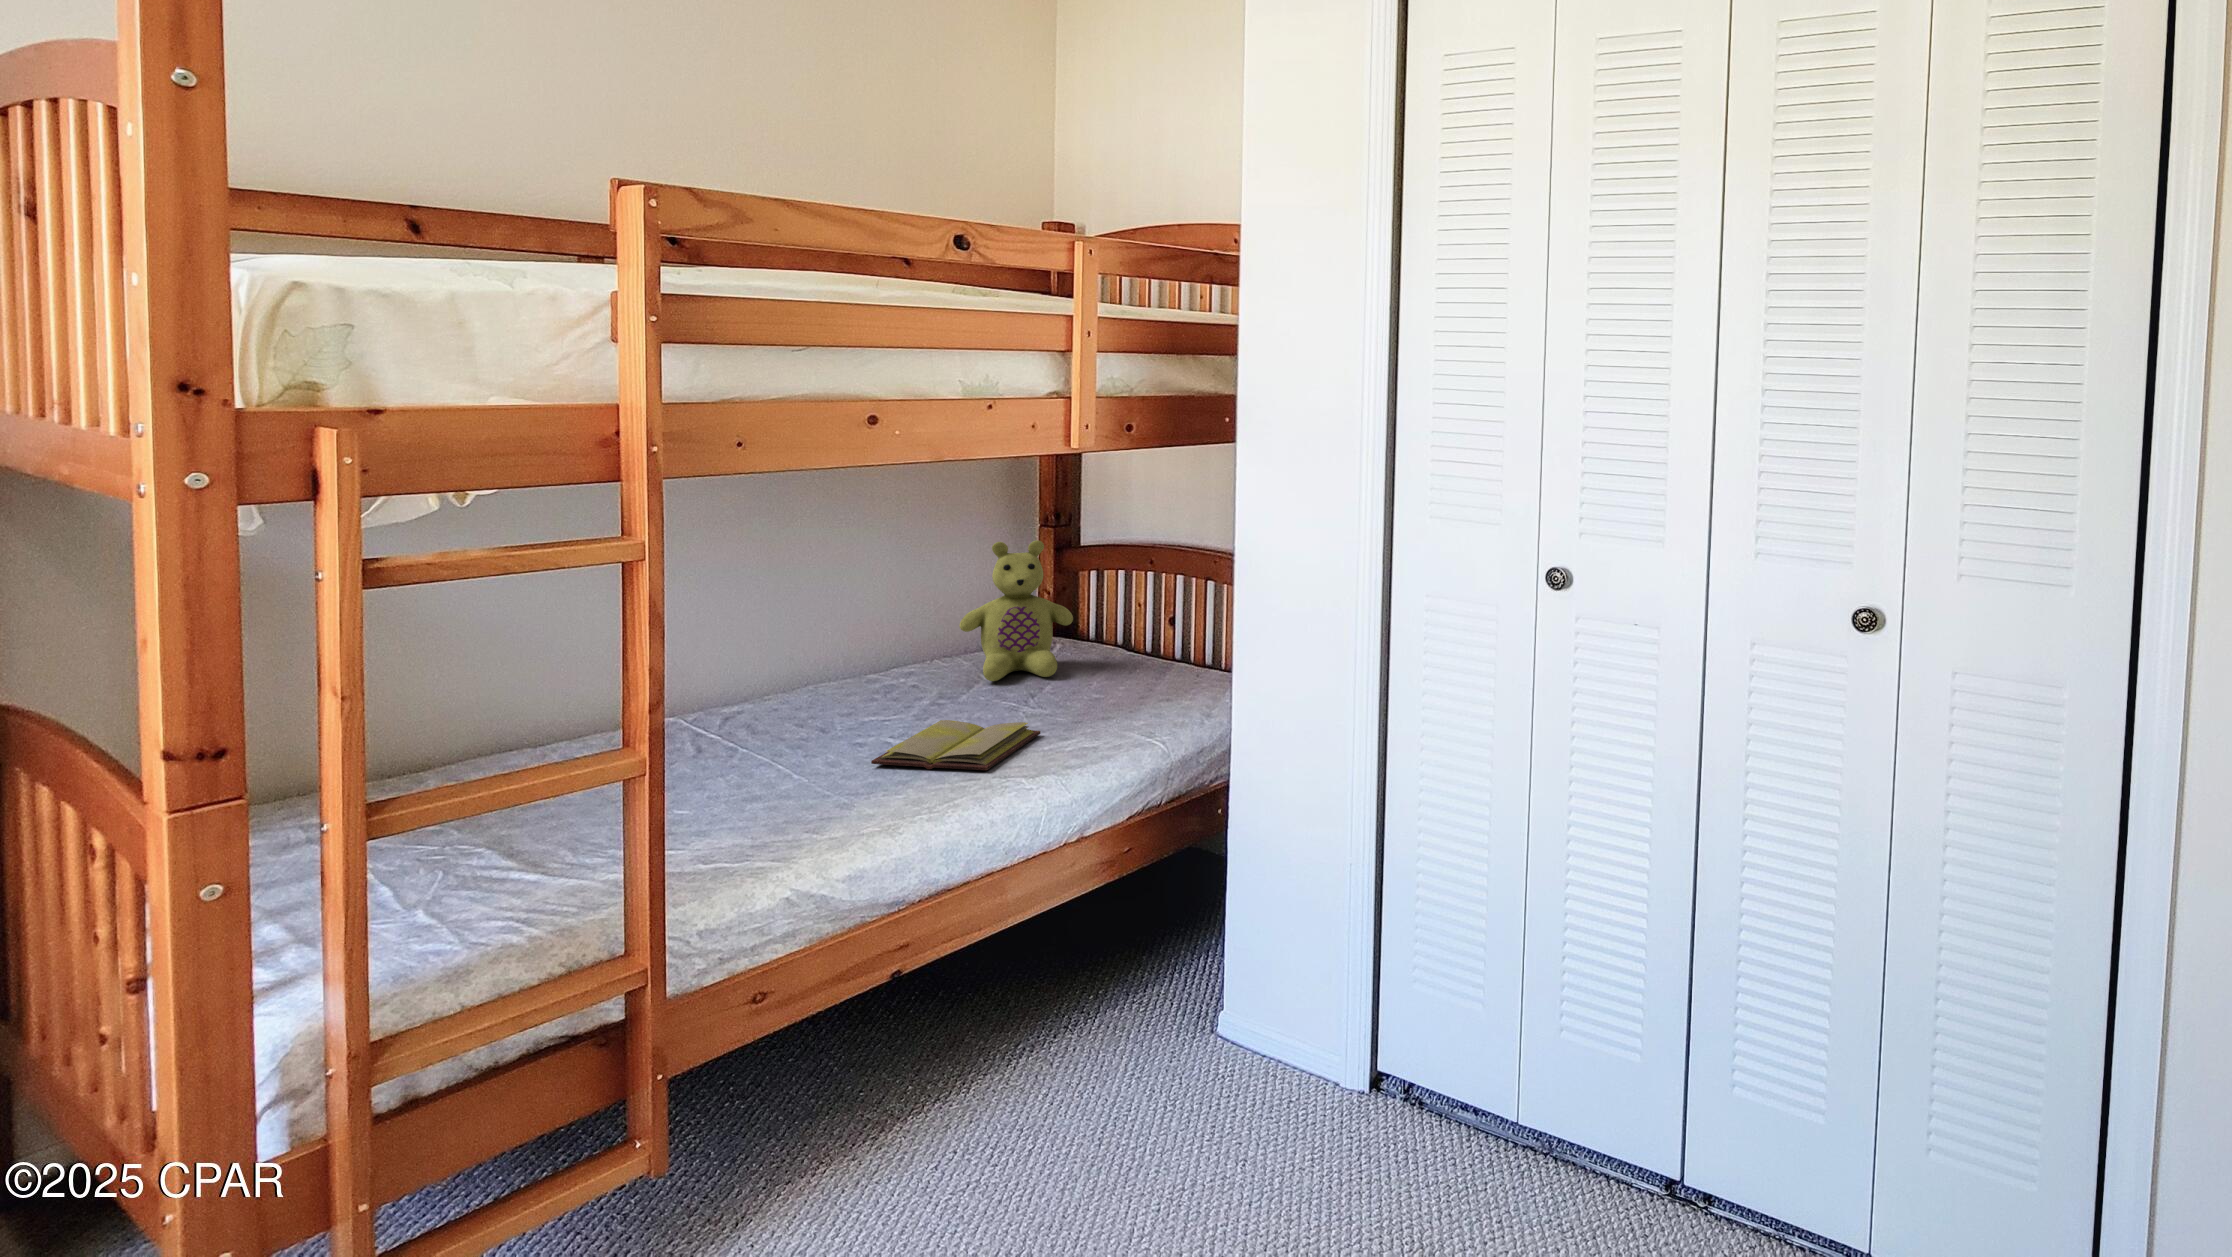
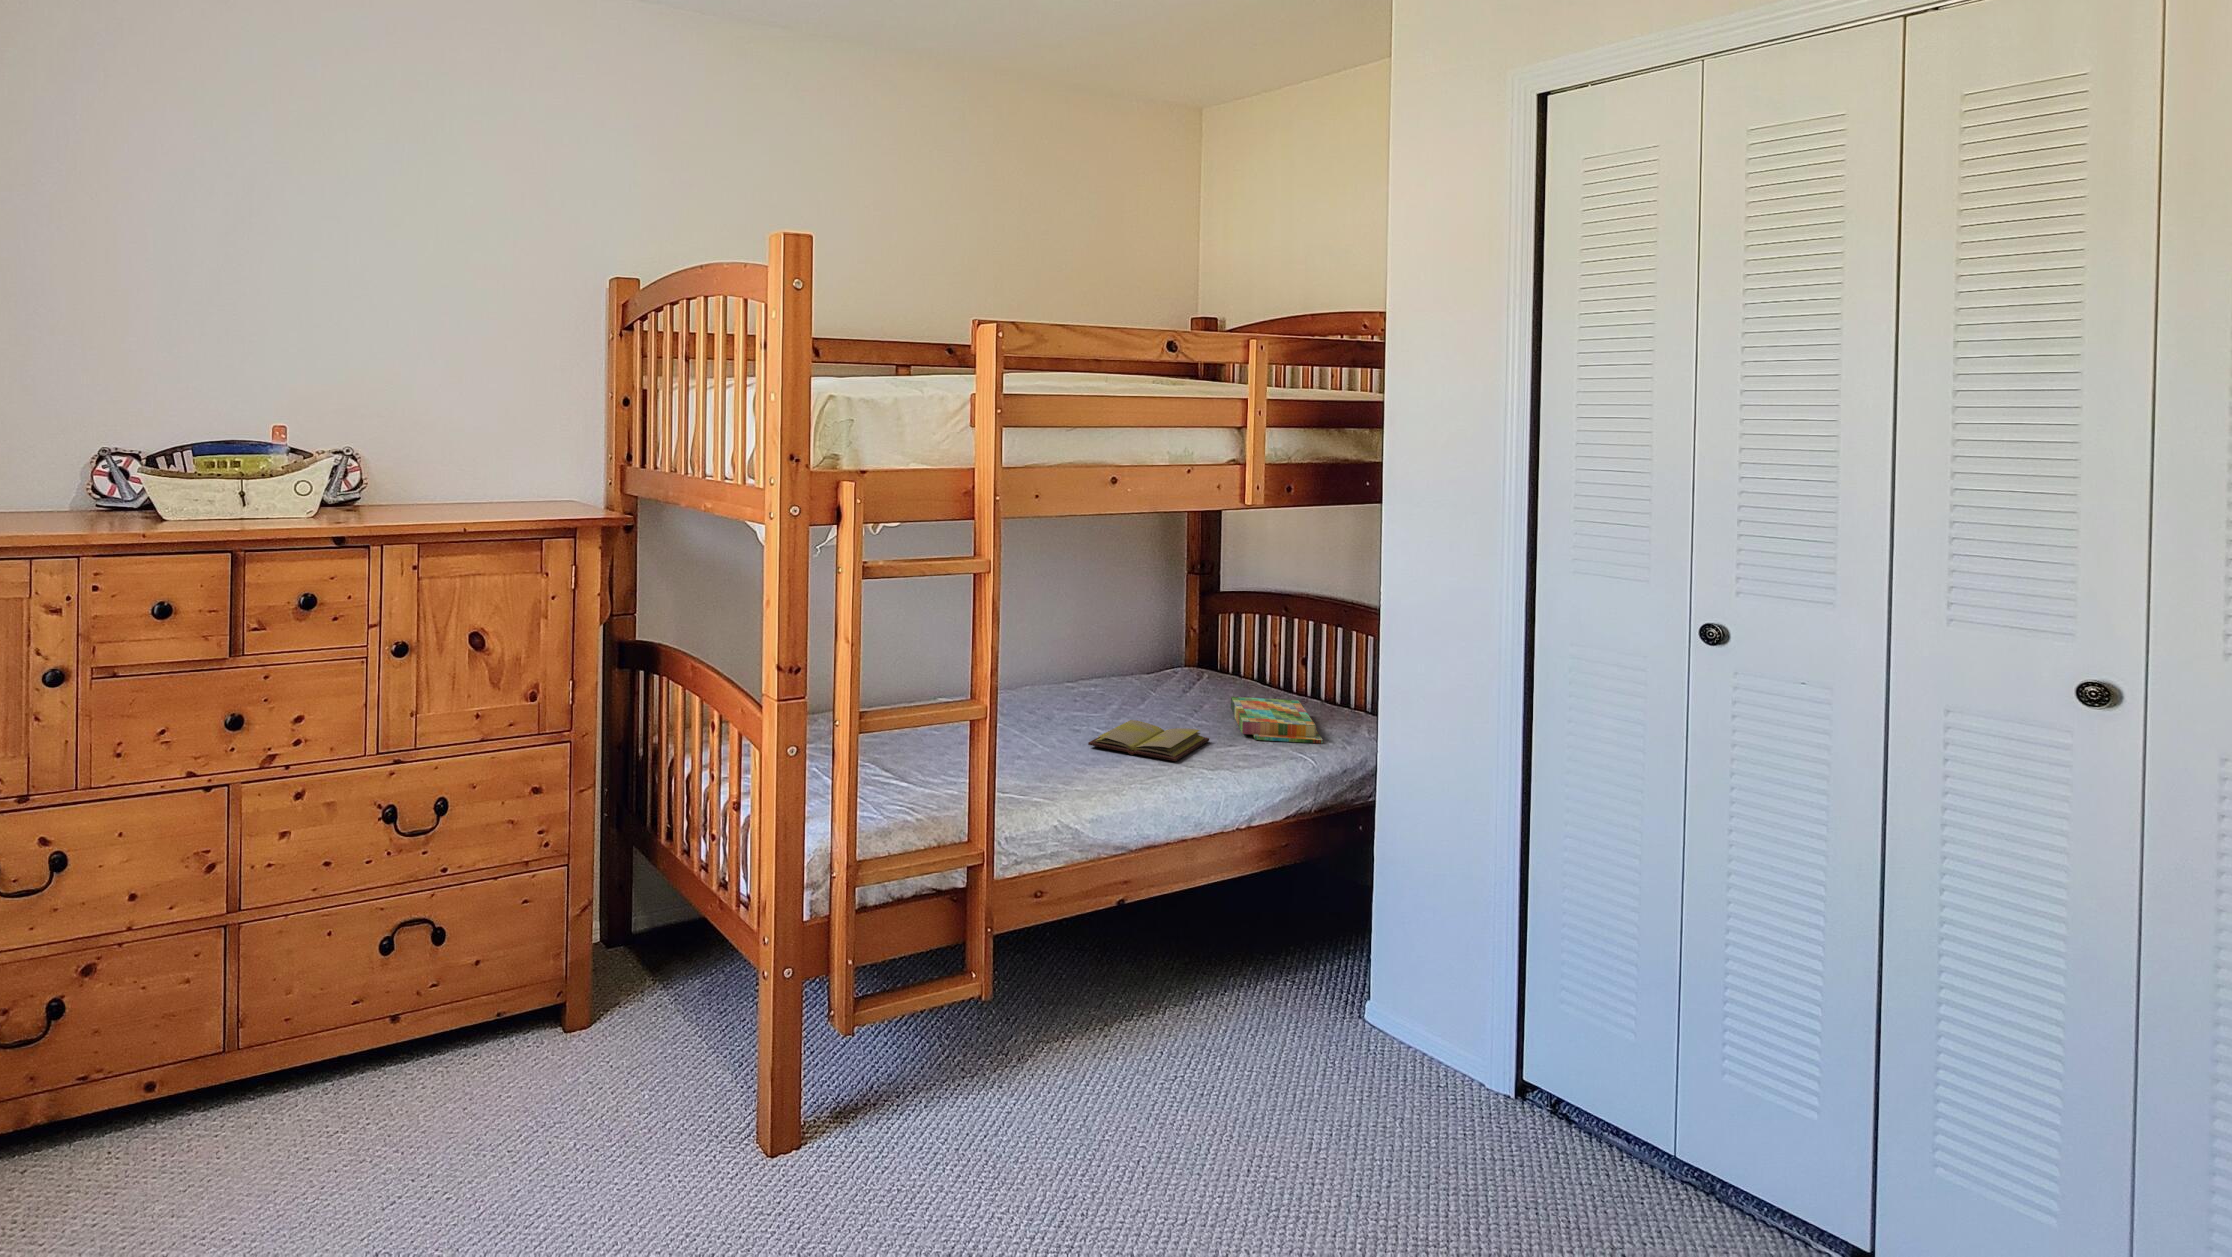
stuffed bear: present [959,540,1073,681] -> none [1130,581,1220,698]
board game: none [1079,668,1178,724] -> present [1231,697,1323,744]

